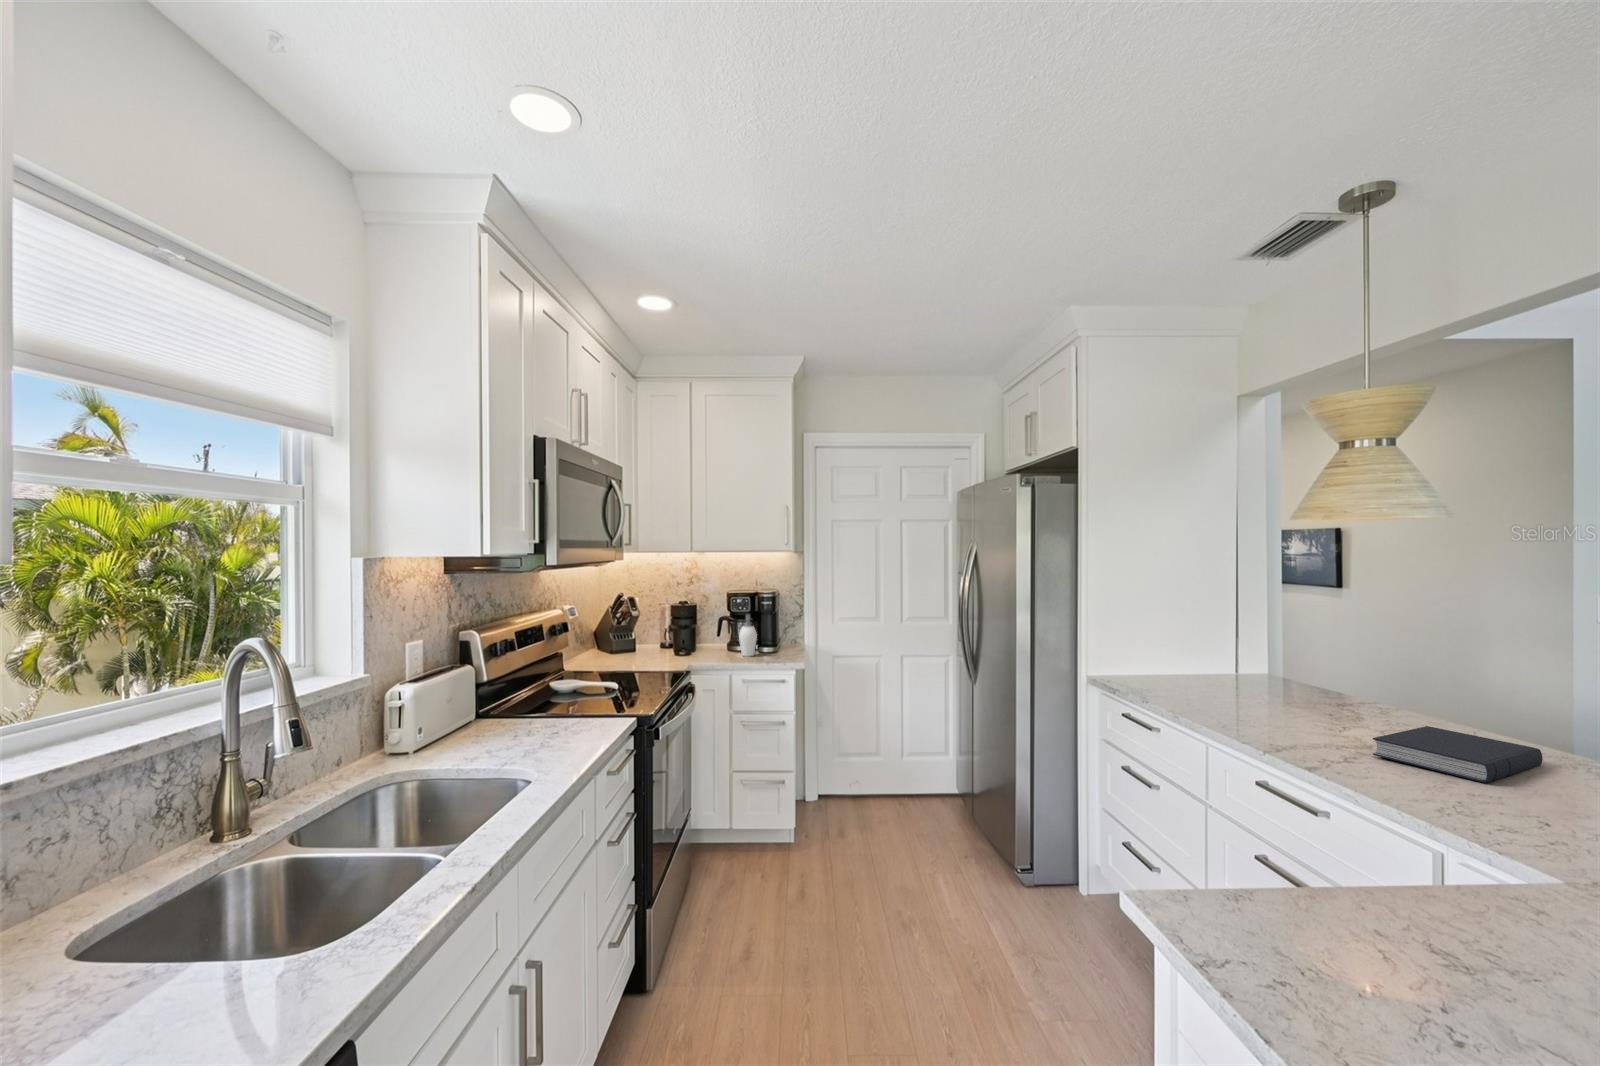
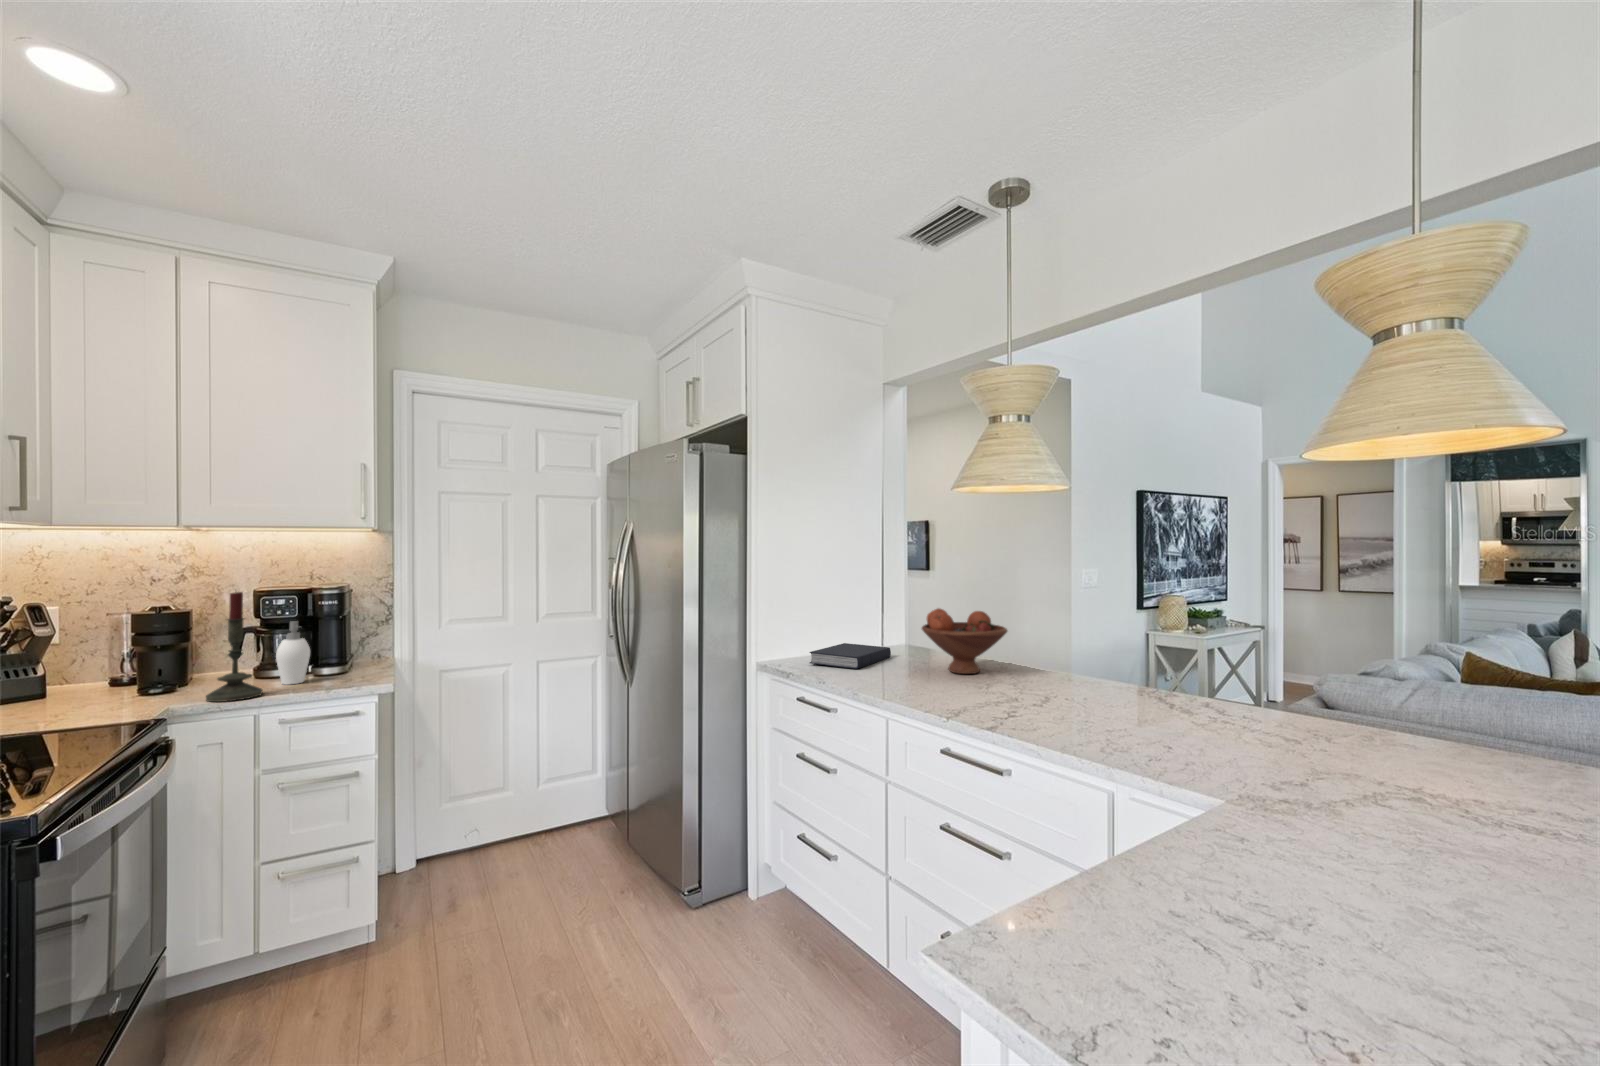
candle: none [706,593,733,664] -> present [206,592,262,702]
fruit bowl: none [1270,642,1389,718] -> present [922,608,1007,674]
book: present [1373,726,1543,782] -> present [810,643,891,669]

